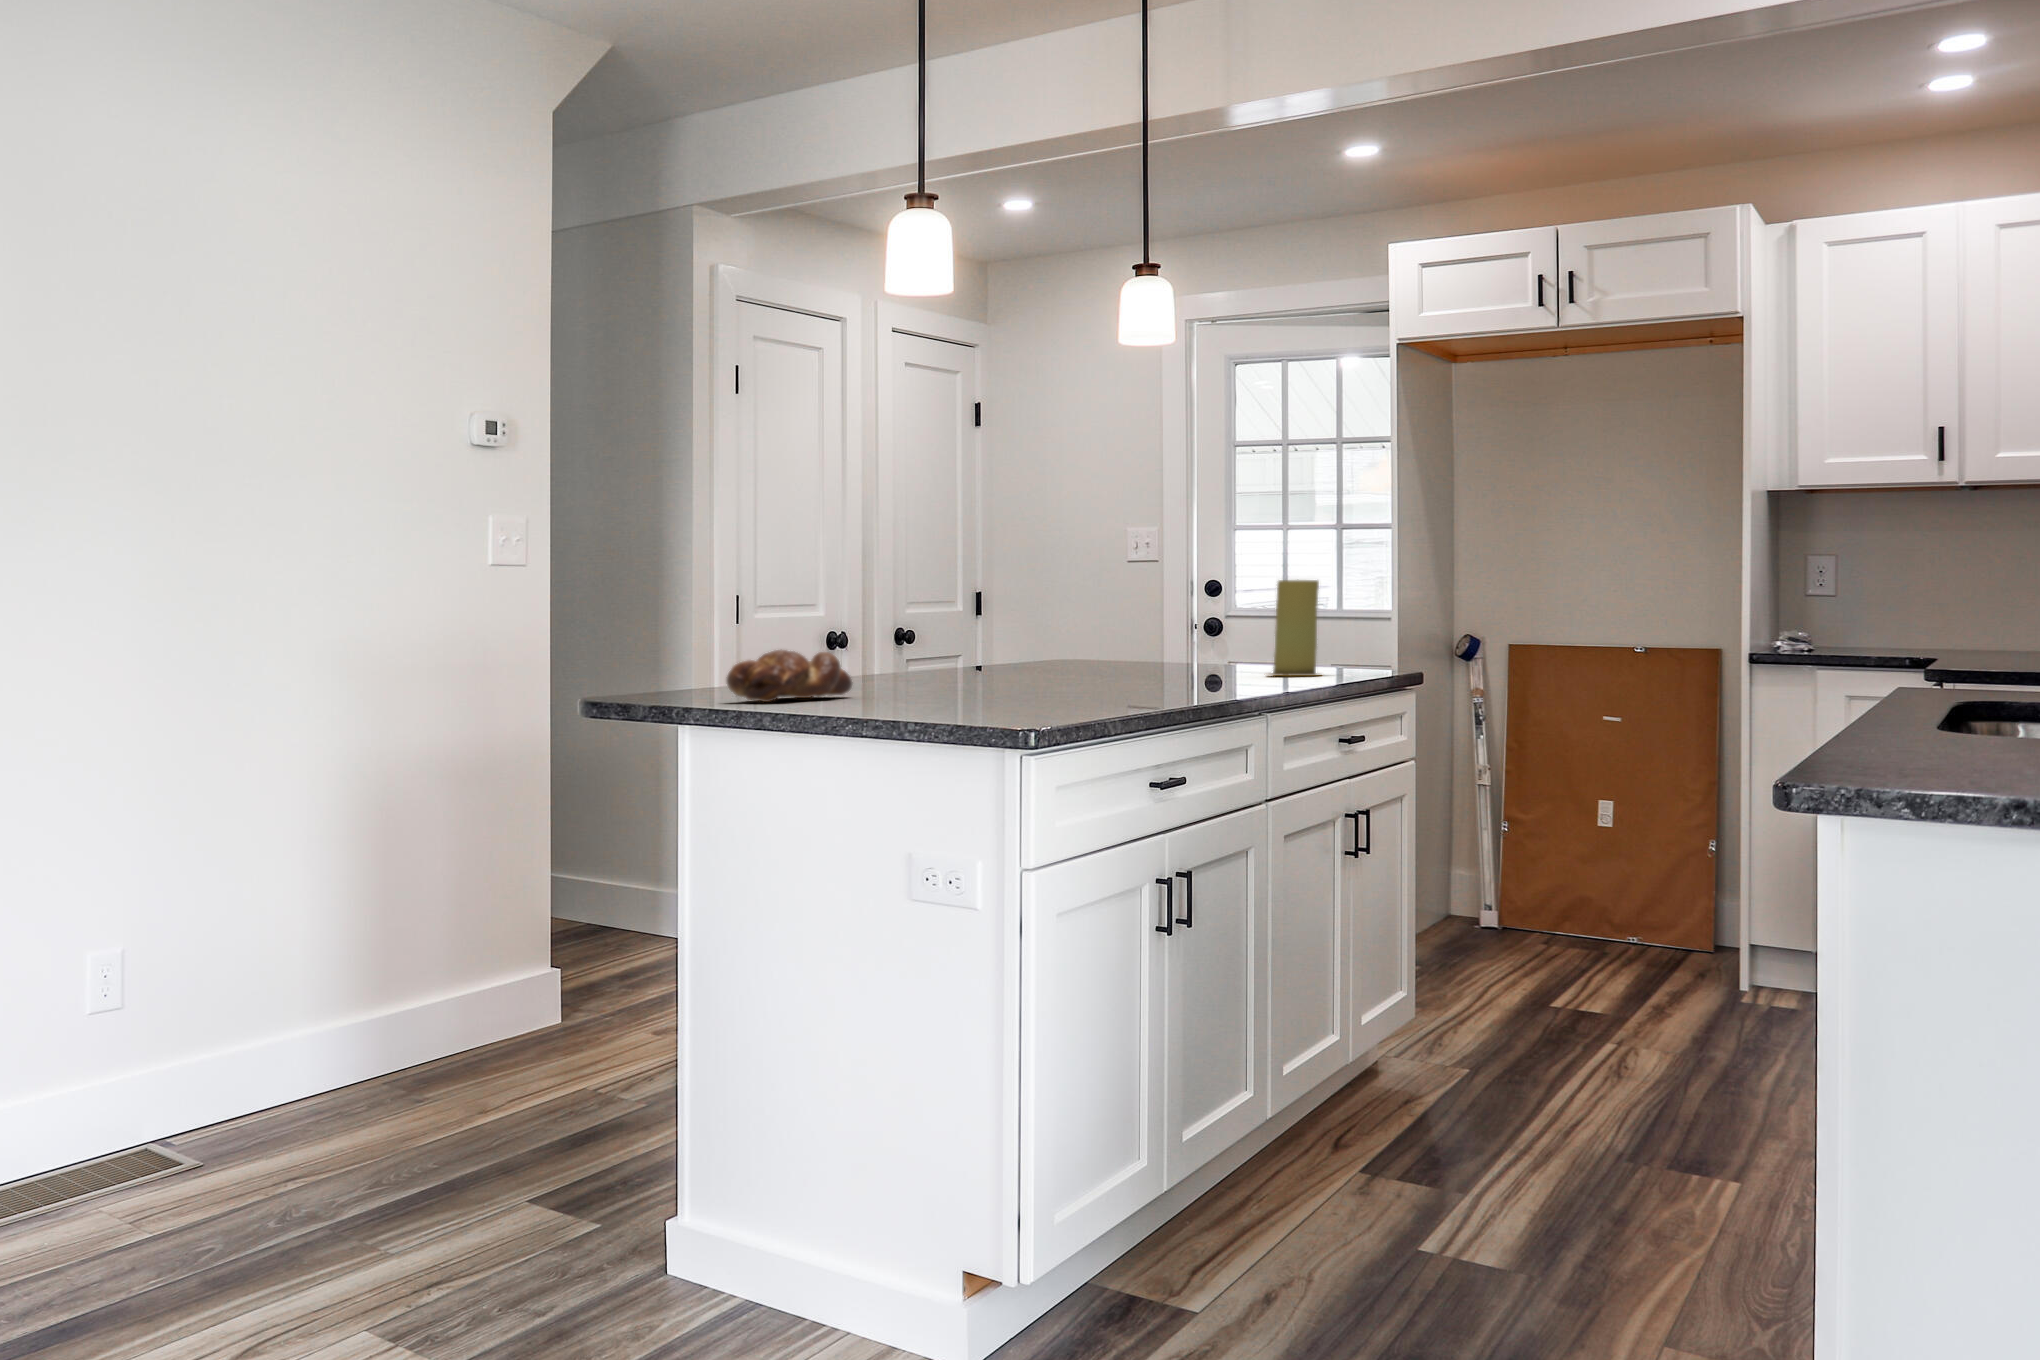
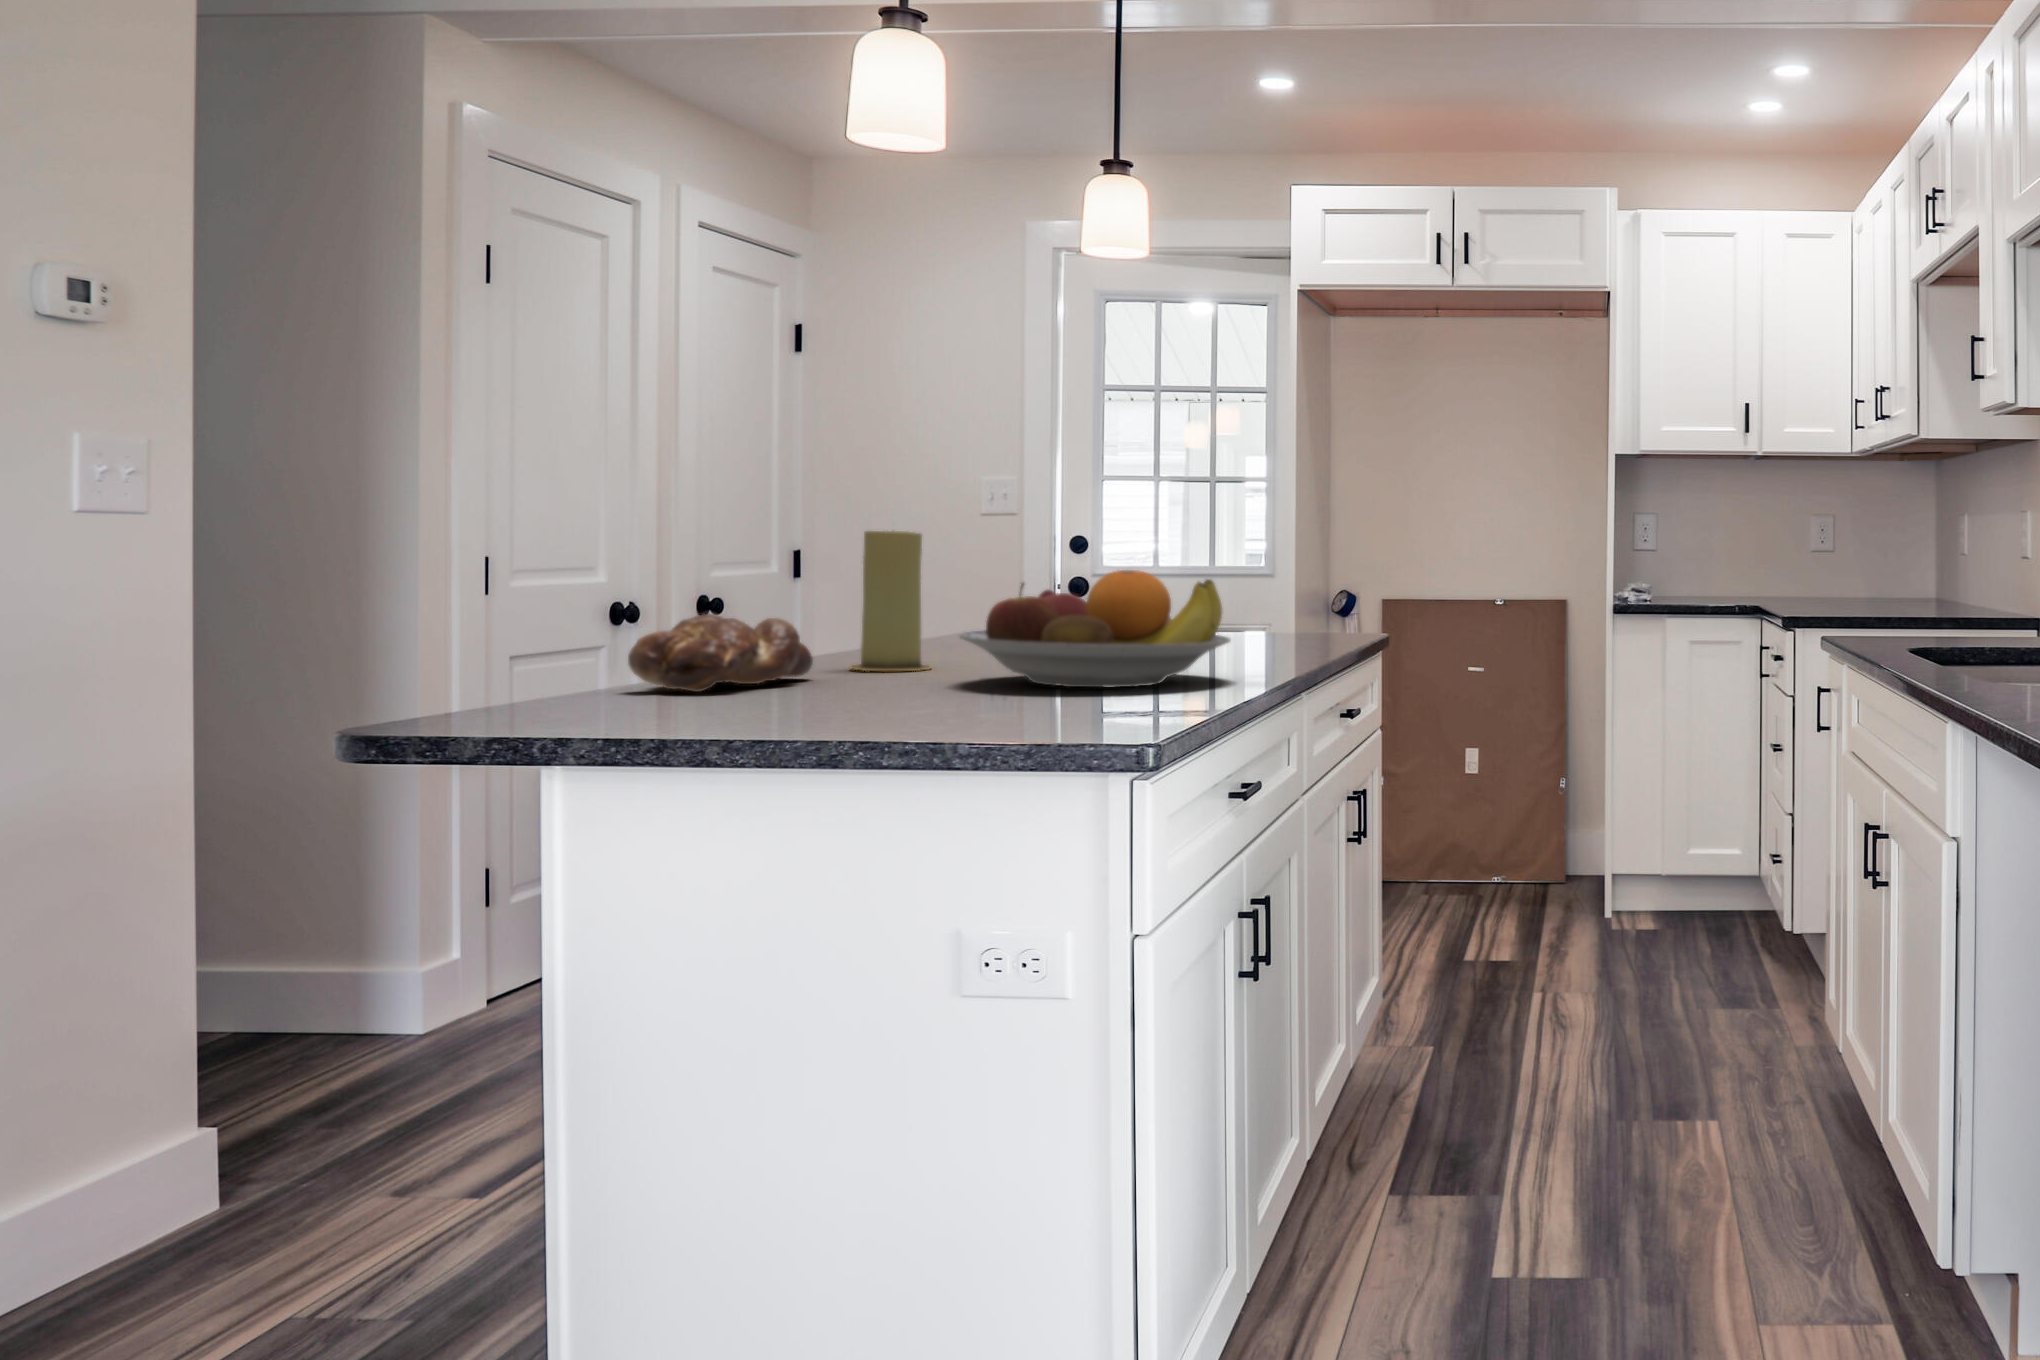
candle: present [1268,580,1319,676] -> present [850,530,931,671]
fruit bowl: none [944,608,1156,699] -> present [960,570,1230,687]

